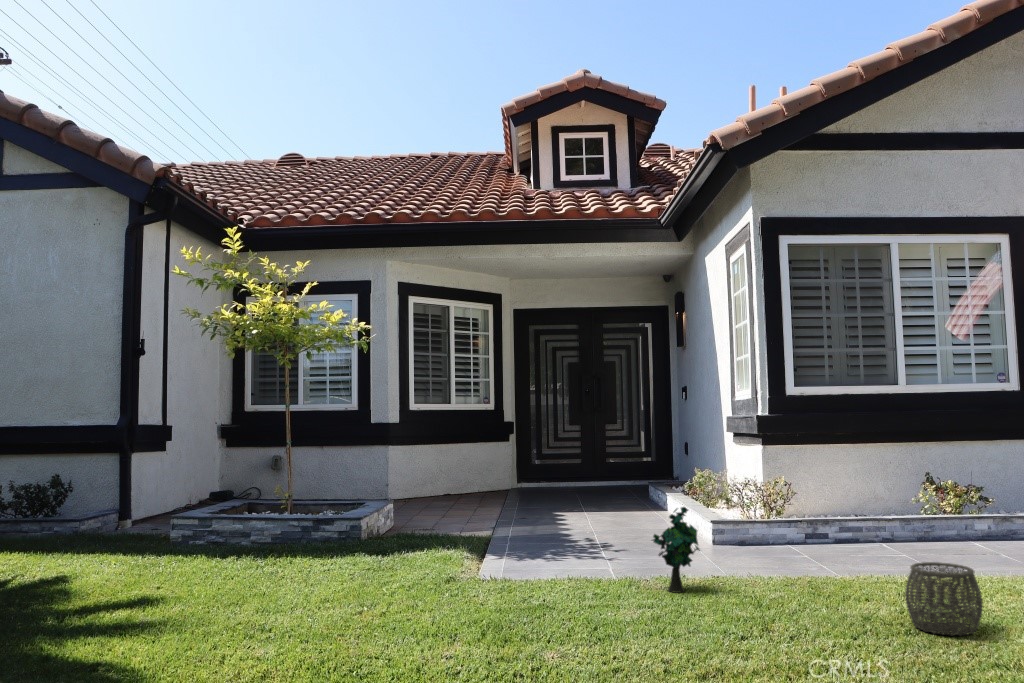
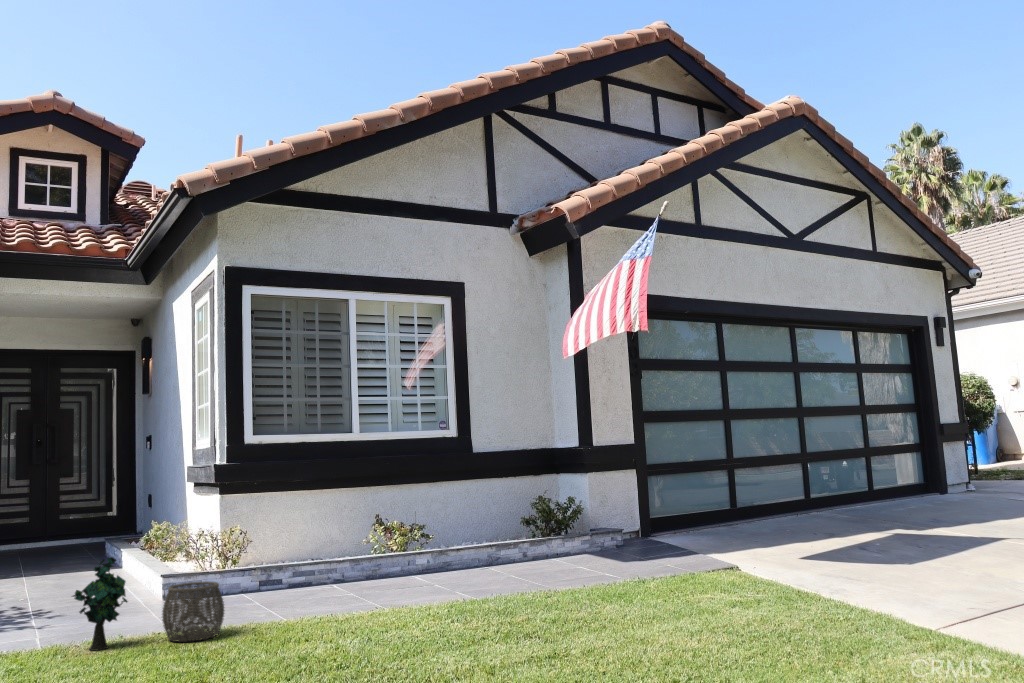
woven basket: present [905,562,983,636] -> present [162,581,224,642]

